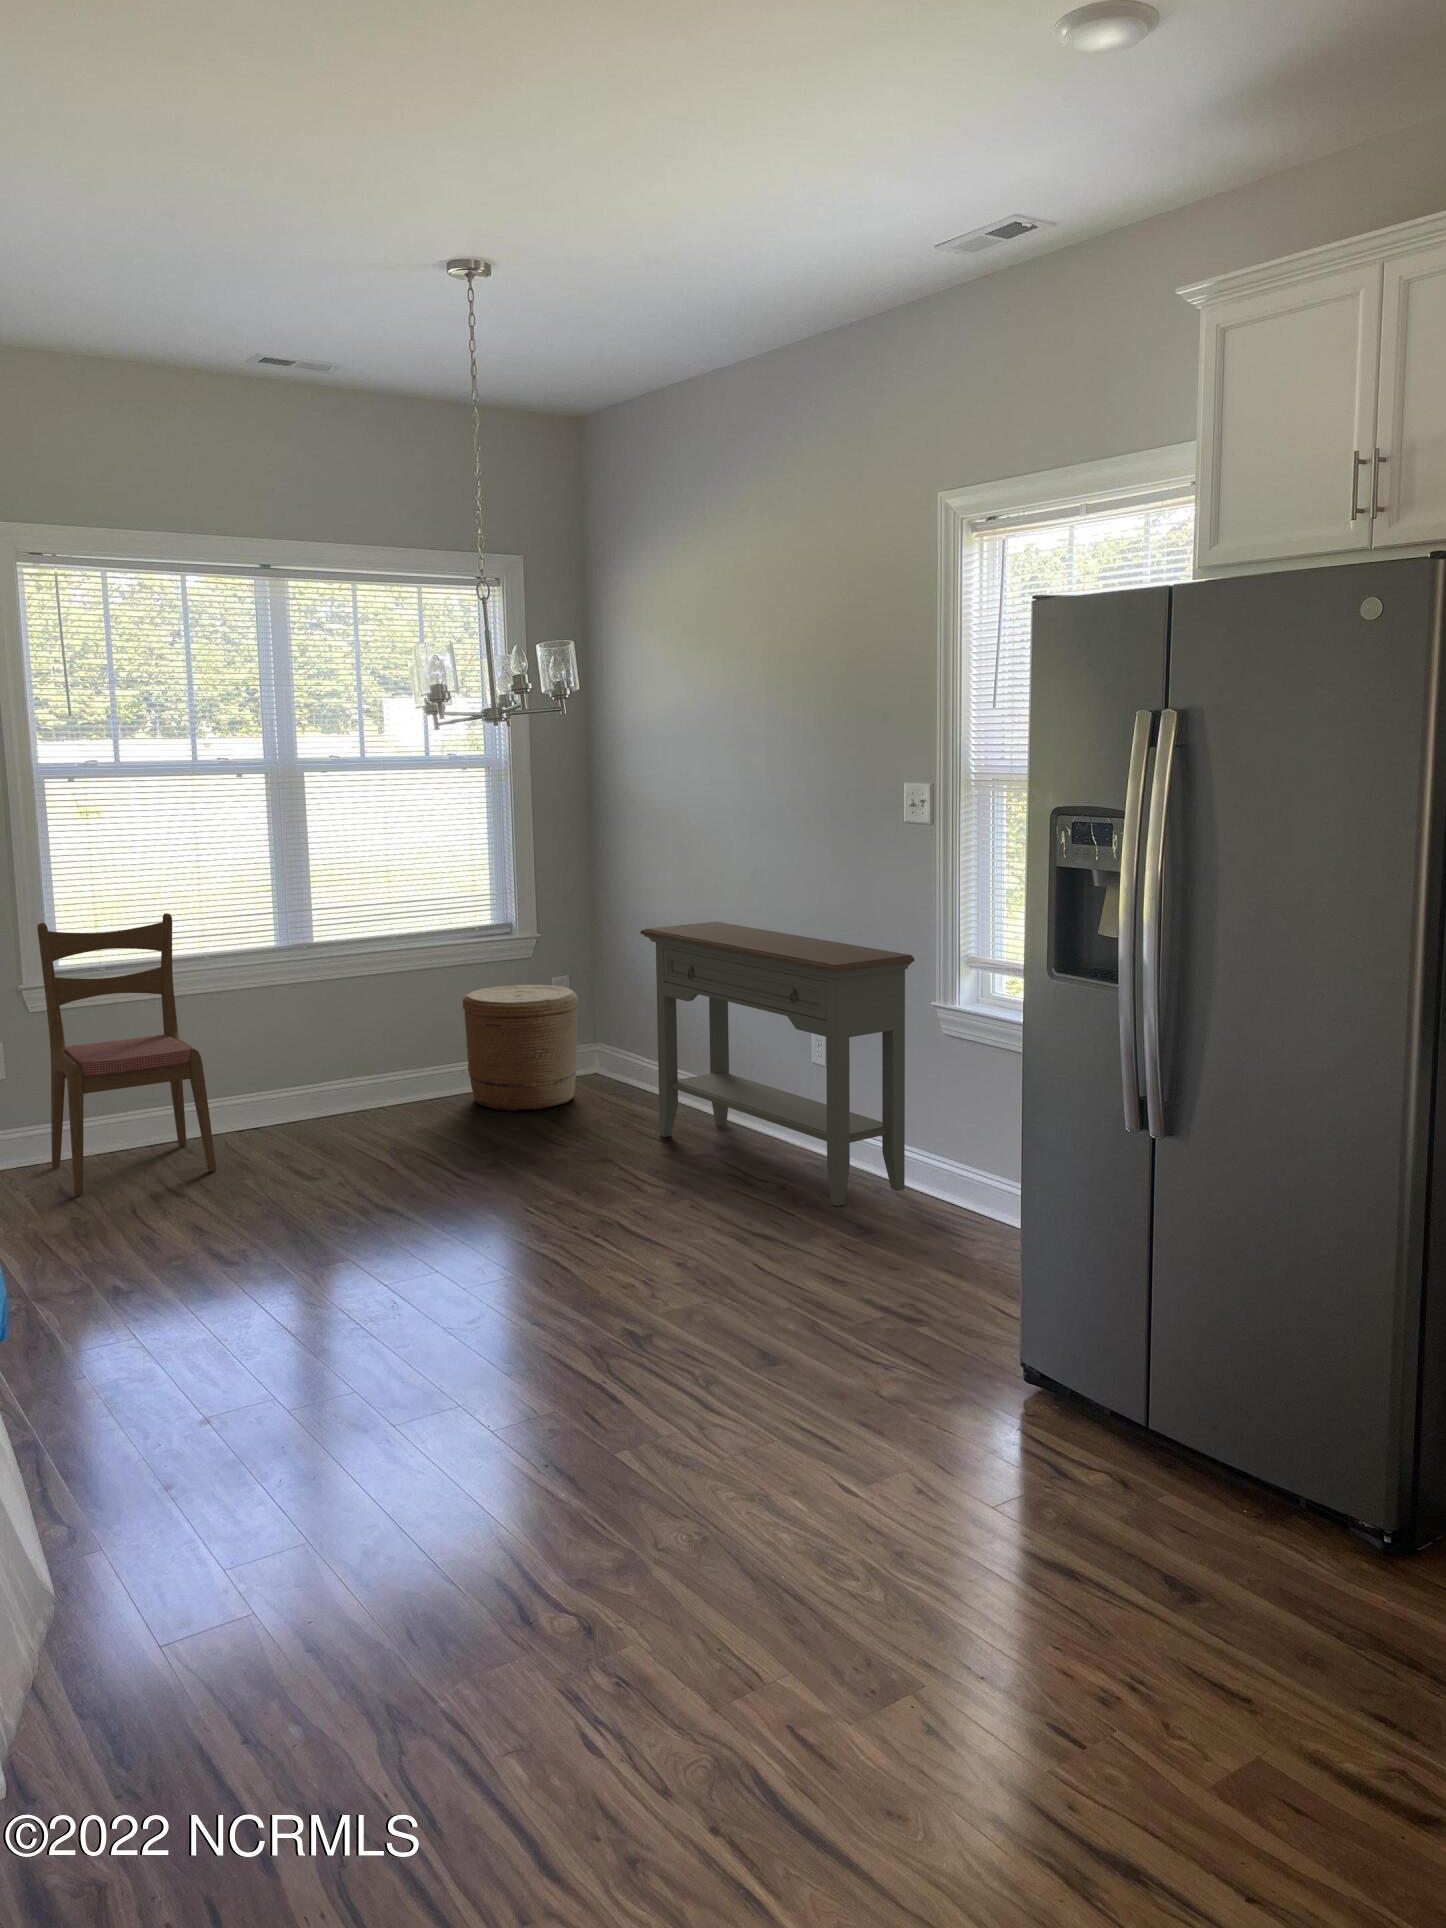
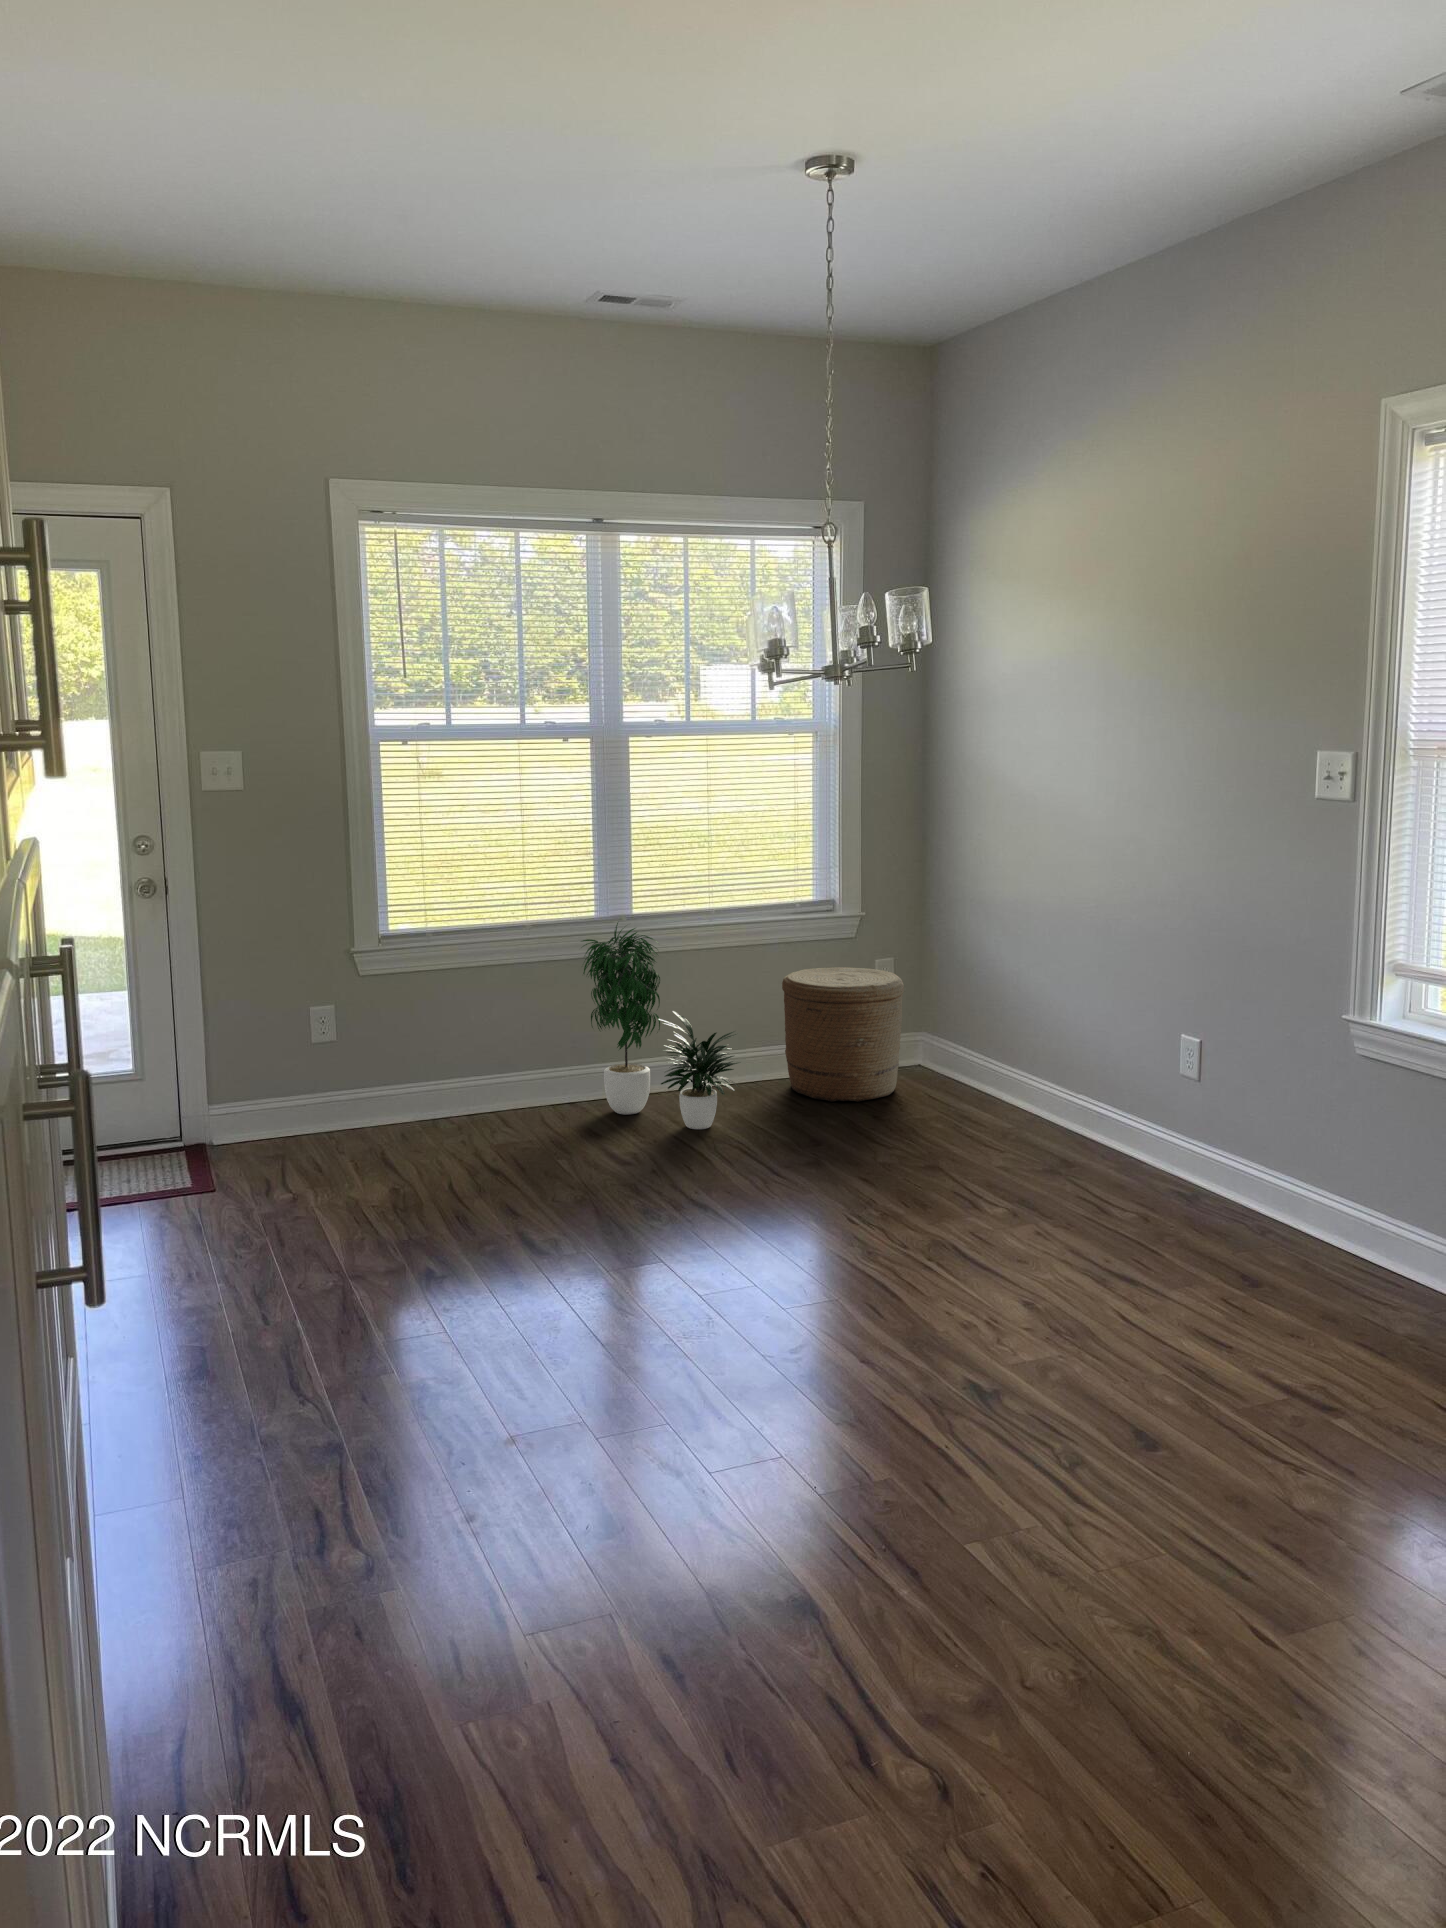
dining chair: present [37,913,216,1195] -> none [371,882,533,1164]
console table: present [640,922,914,1206] -> none [980,908,1319,1246]
potted plant: none [258,946,423,1144] -> present [583,923,741,1129]

